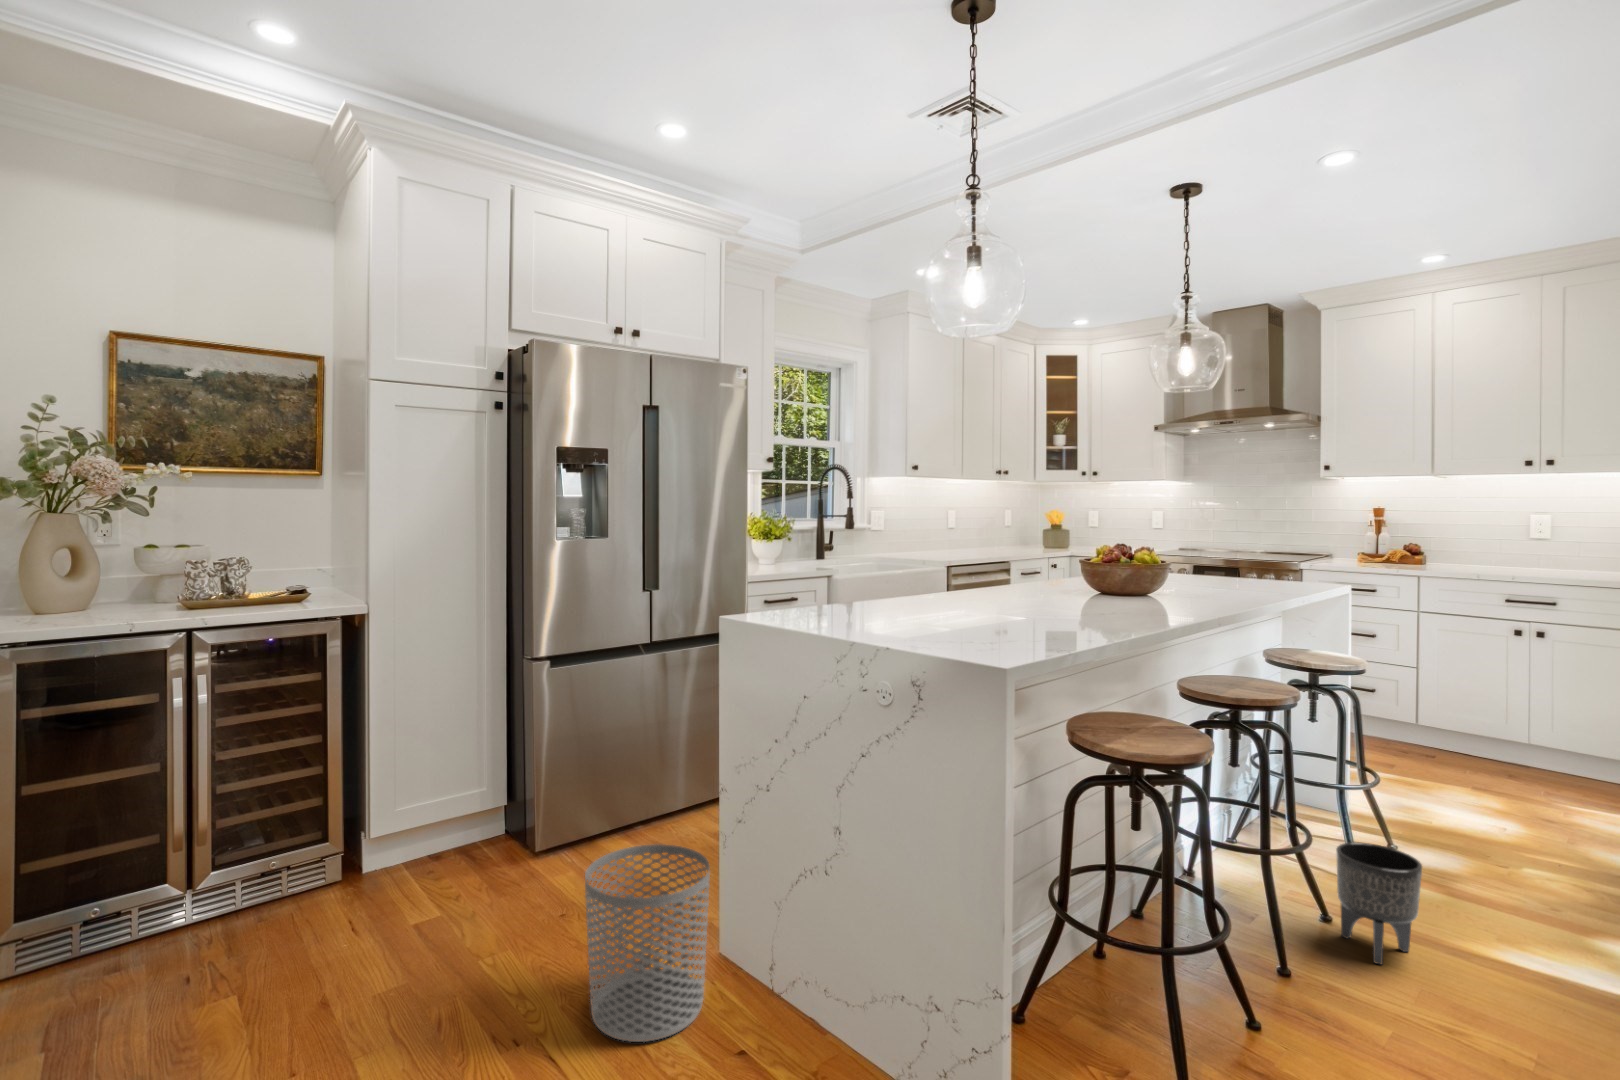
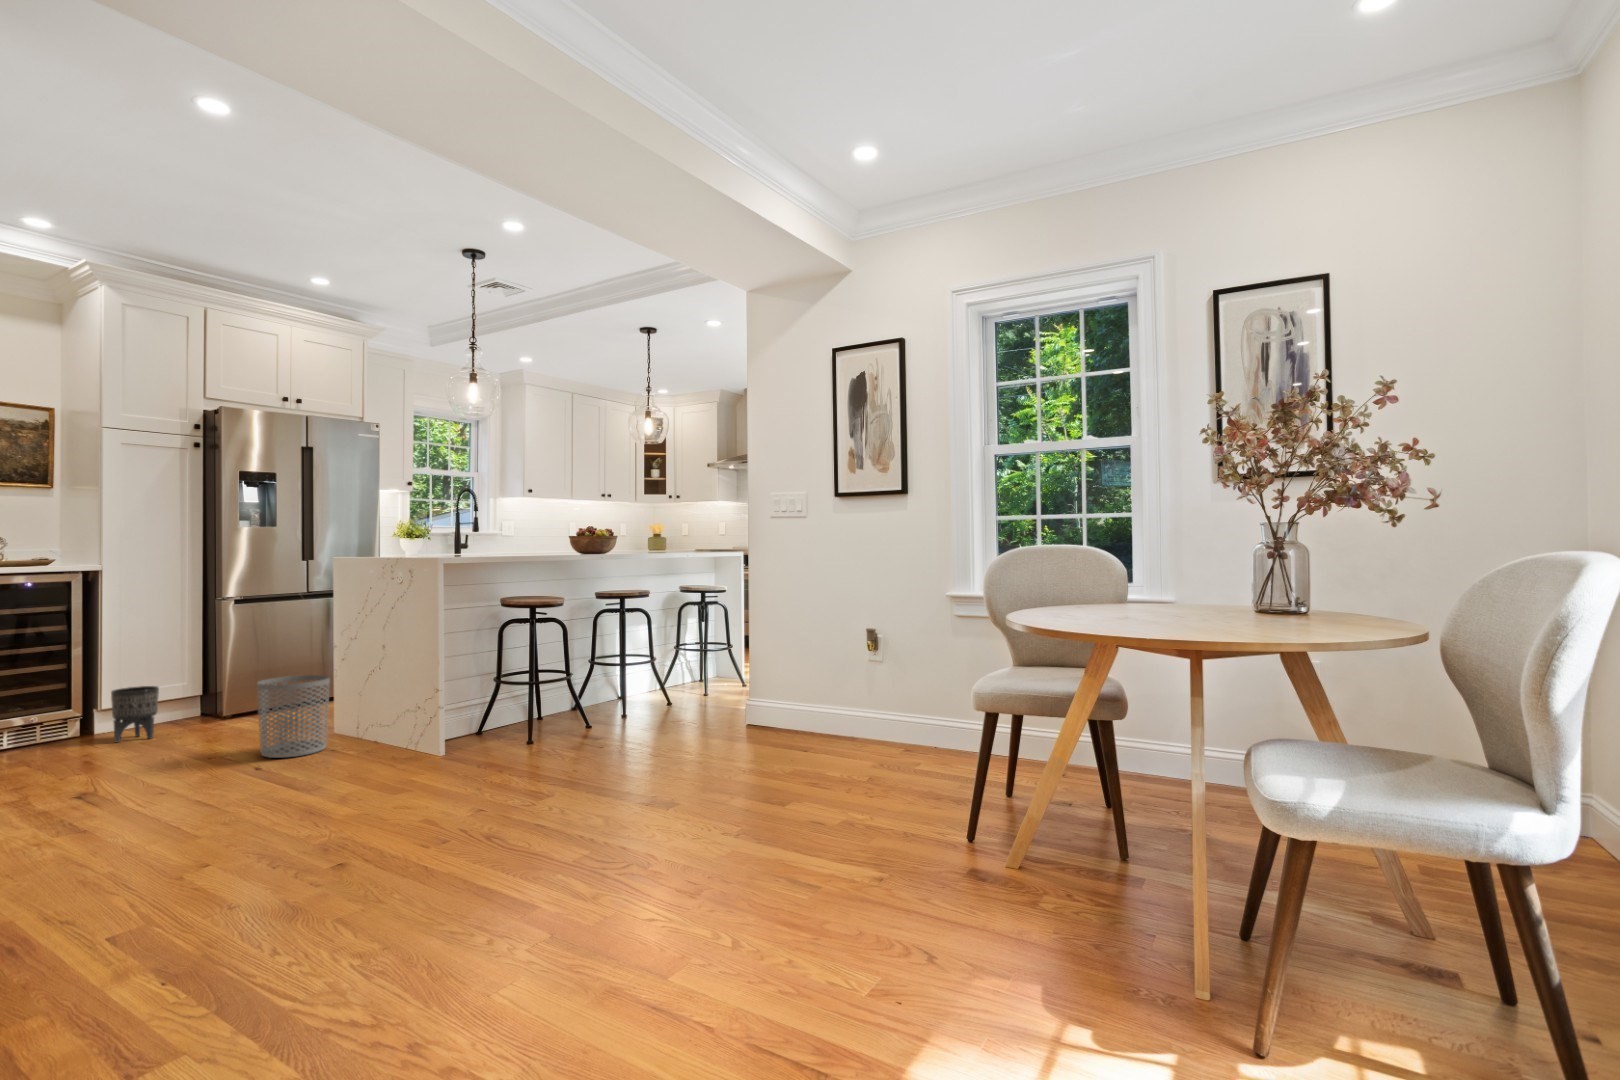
planter: present [1336,842,1422,964] -> present [111,686,159,742]

